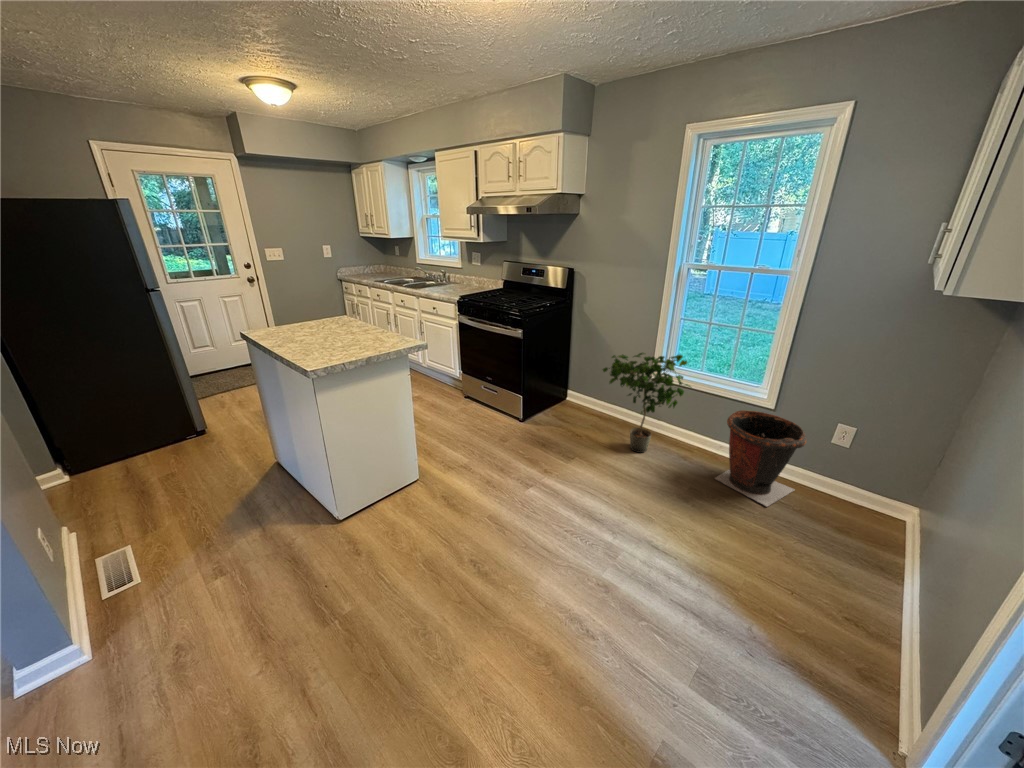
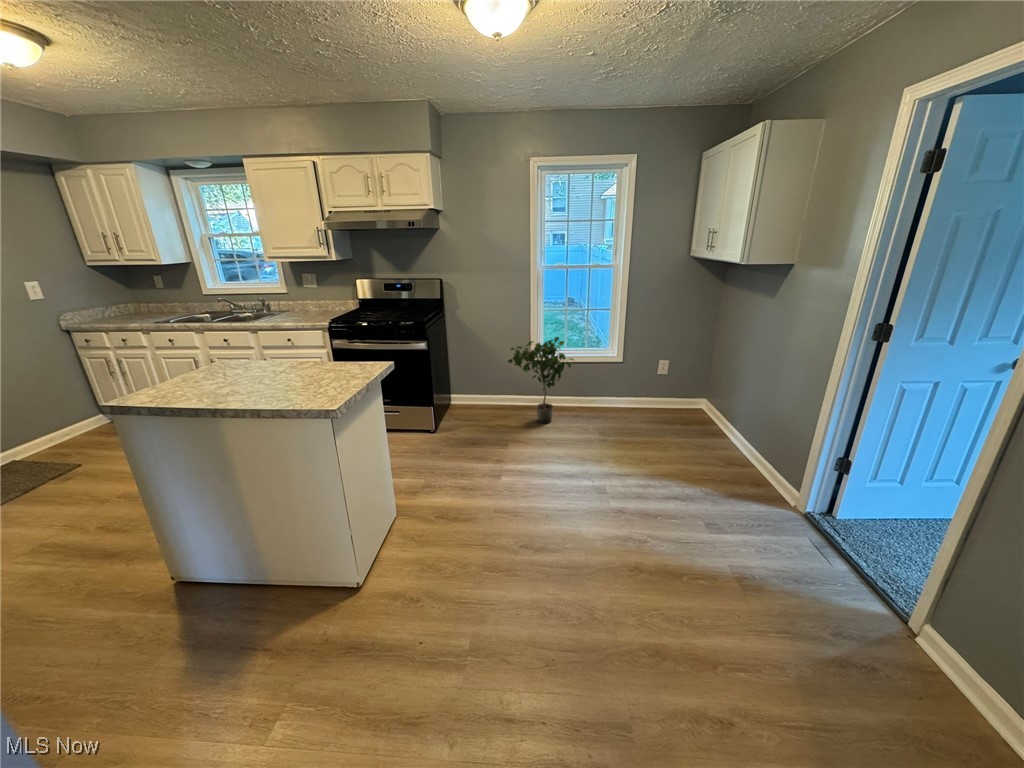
waste bin: present [715,410,807,506] -> none [604,366,655,426]

